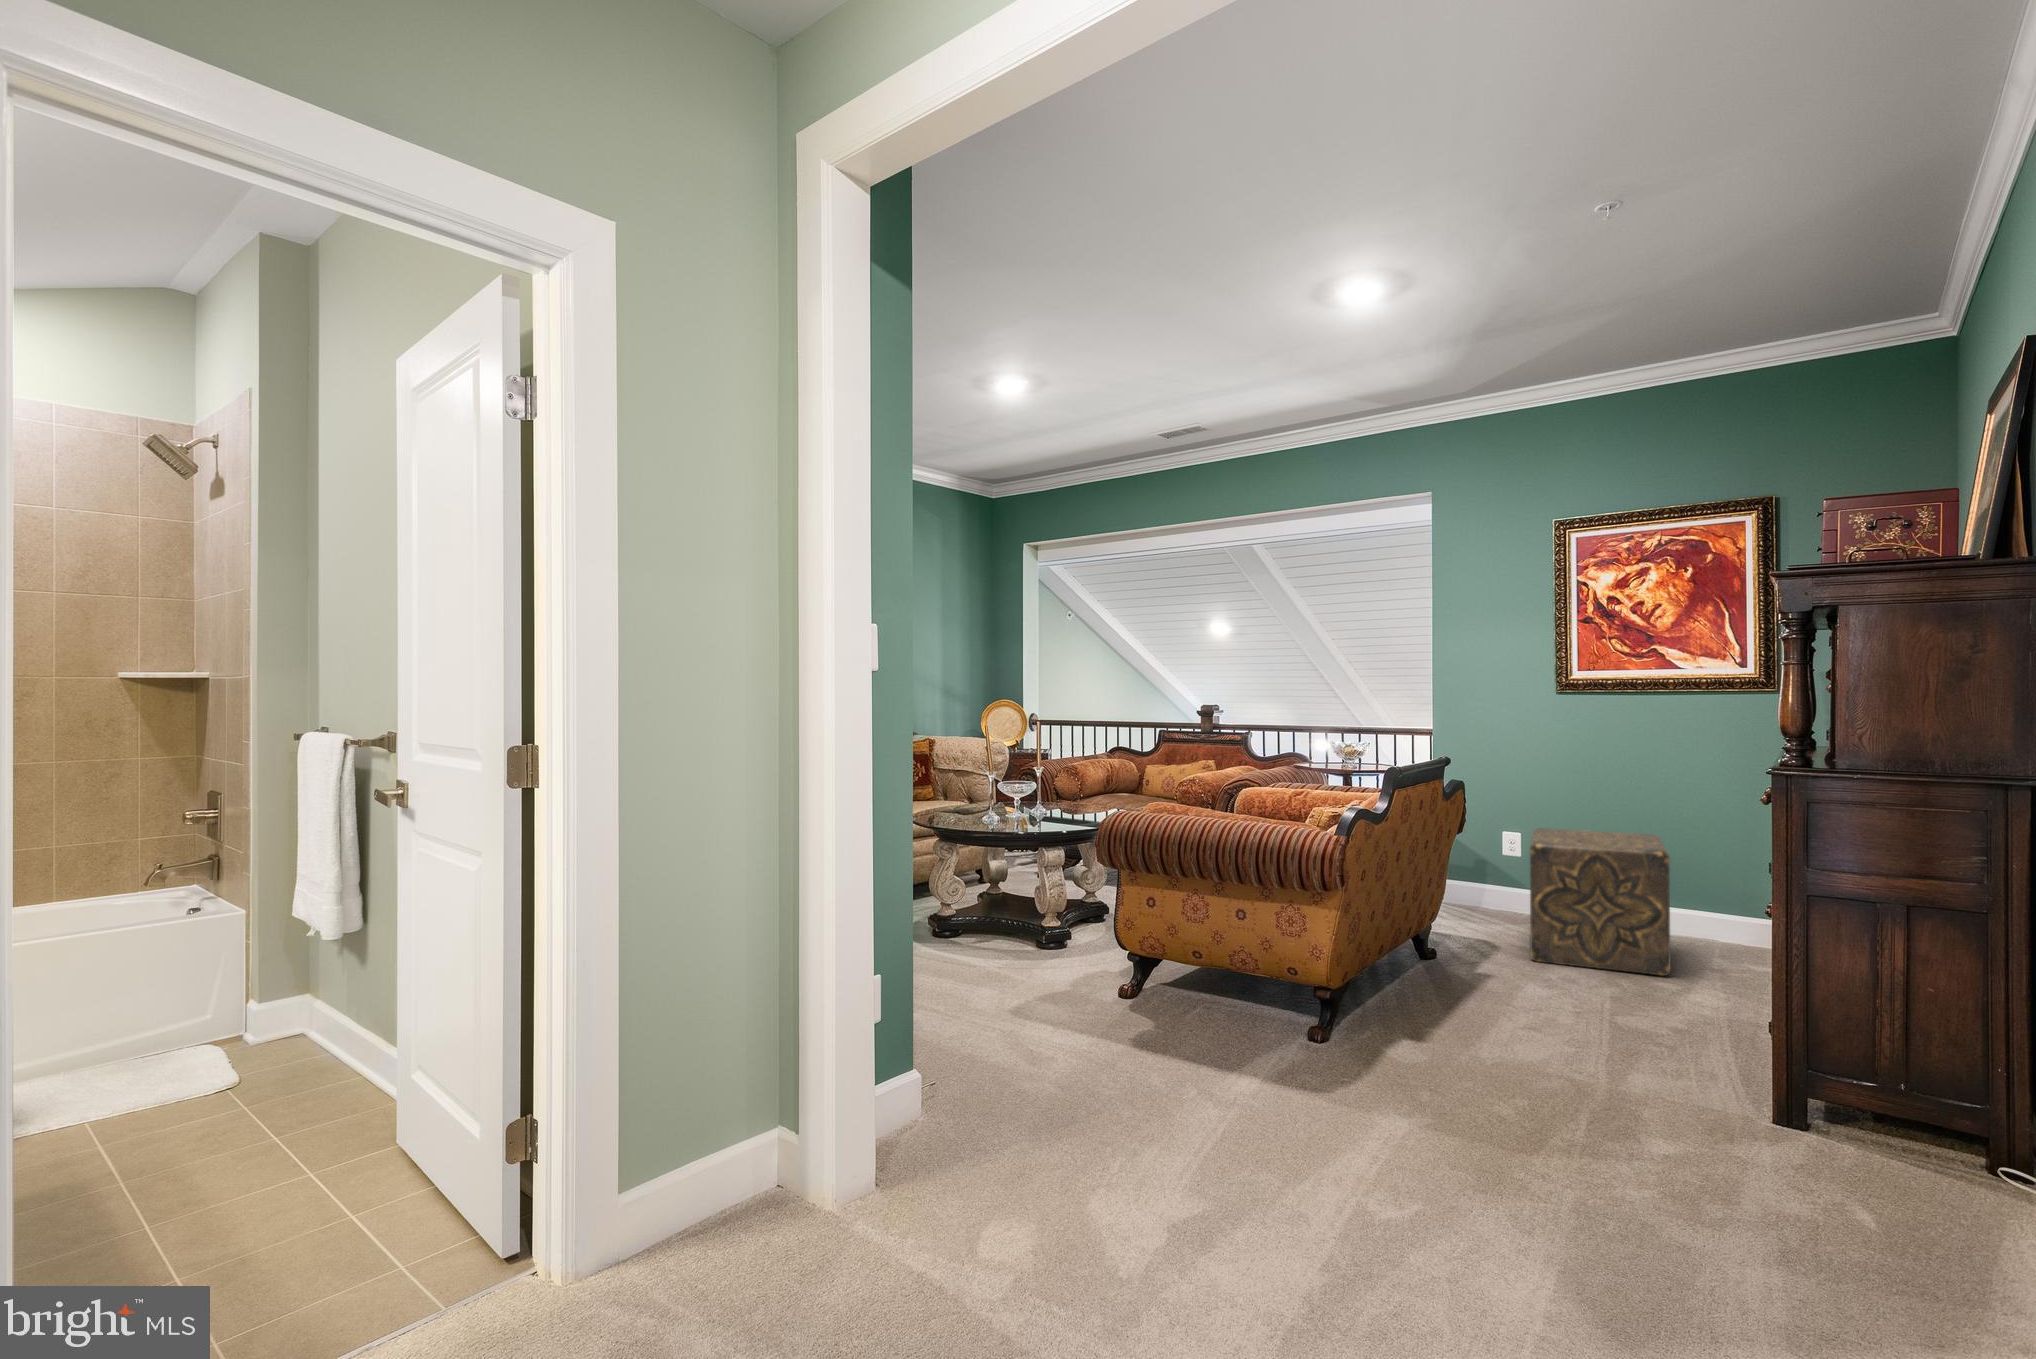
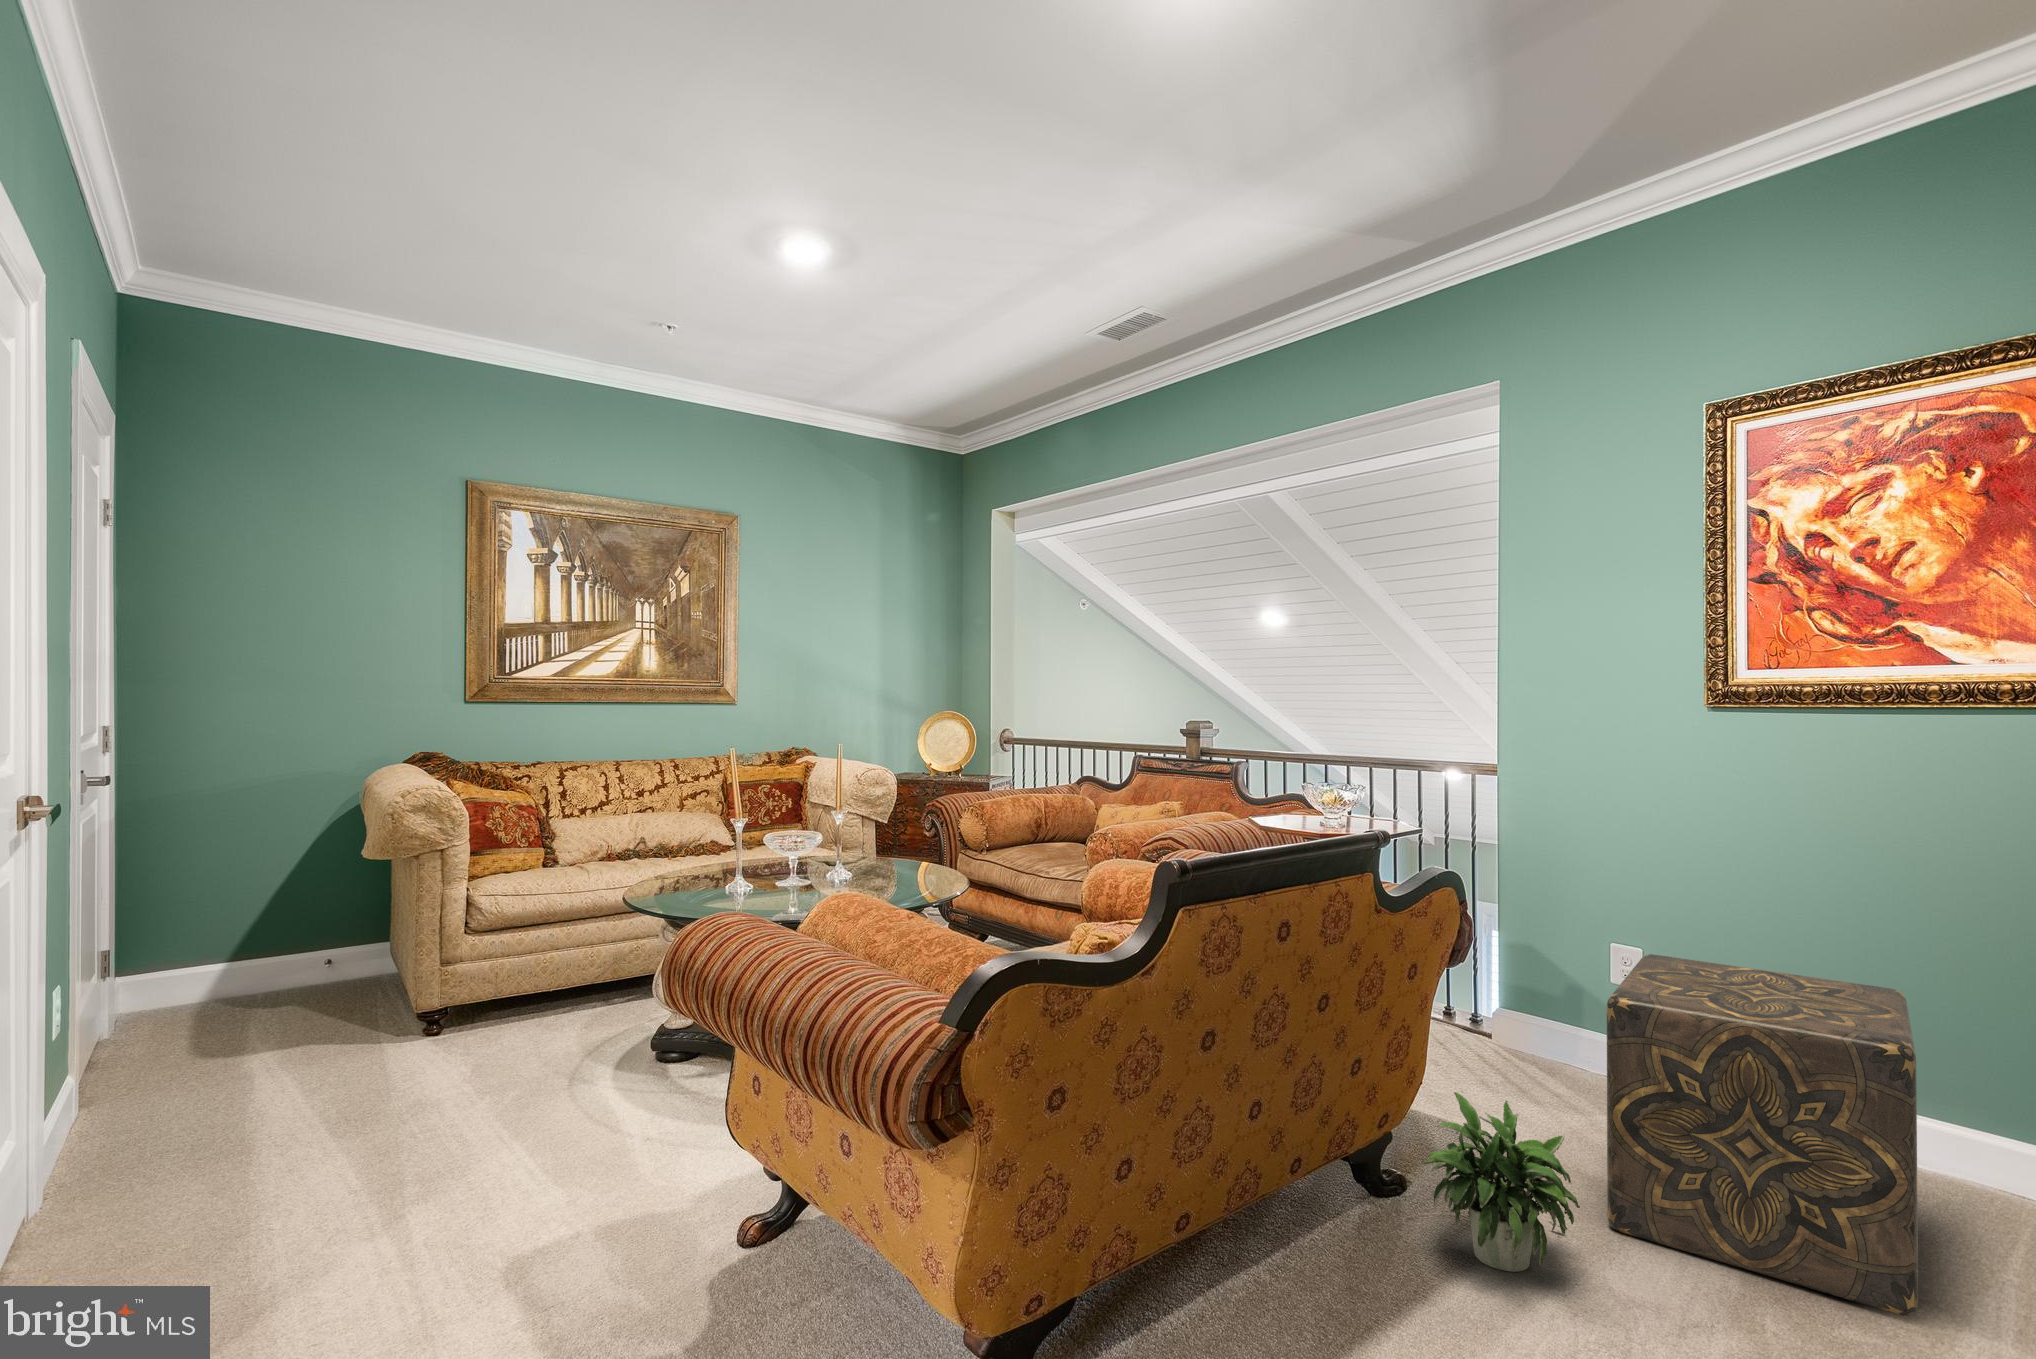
potted plant: none [1451,898,1527,976] -> present [1421,1092,1580,1272]

